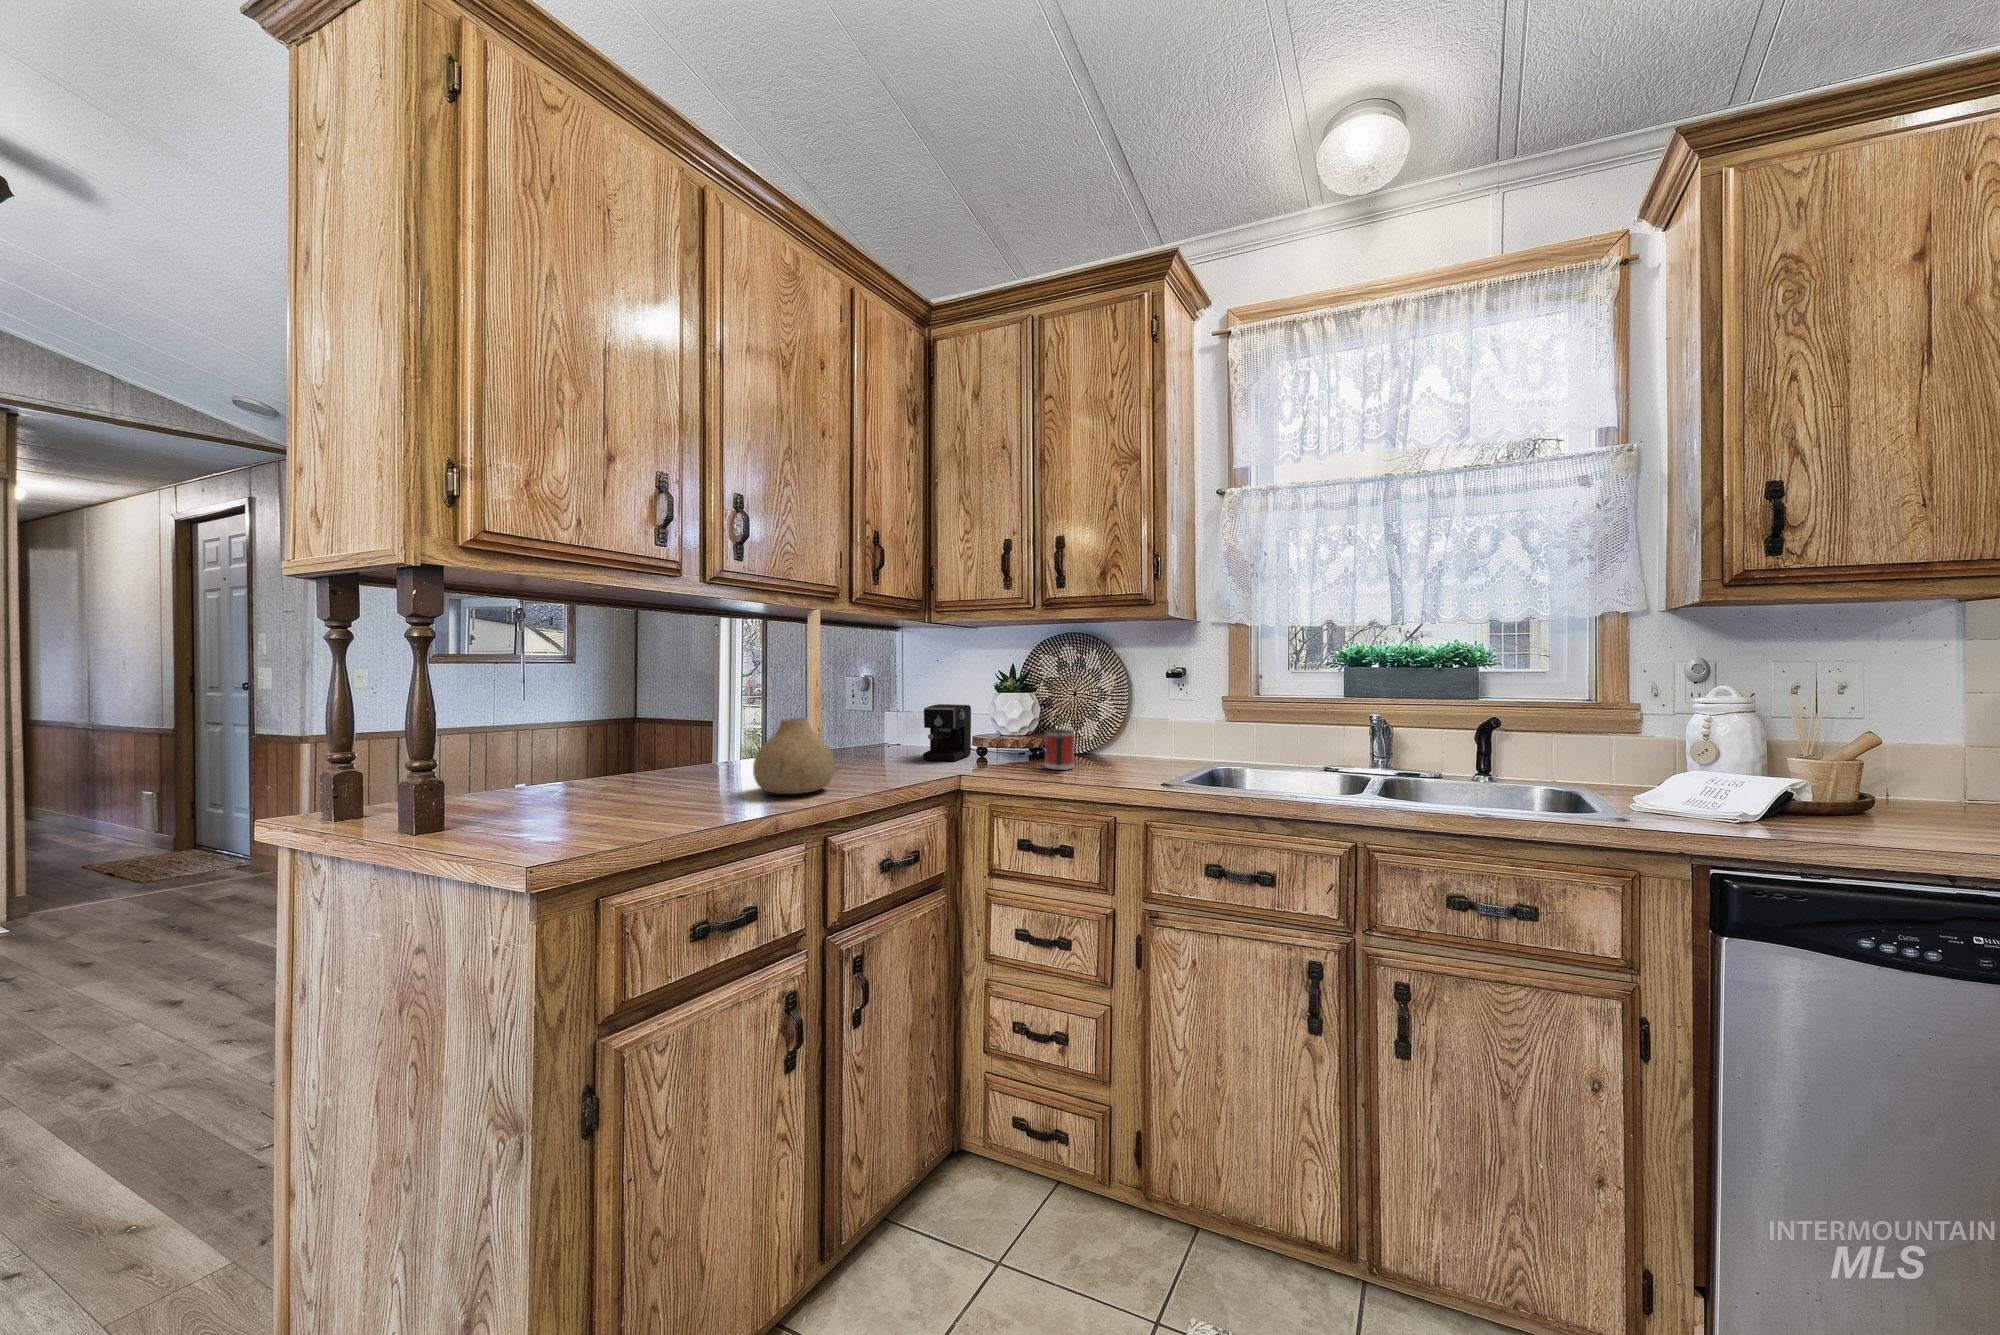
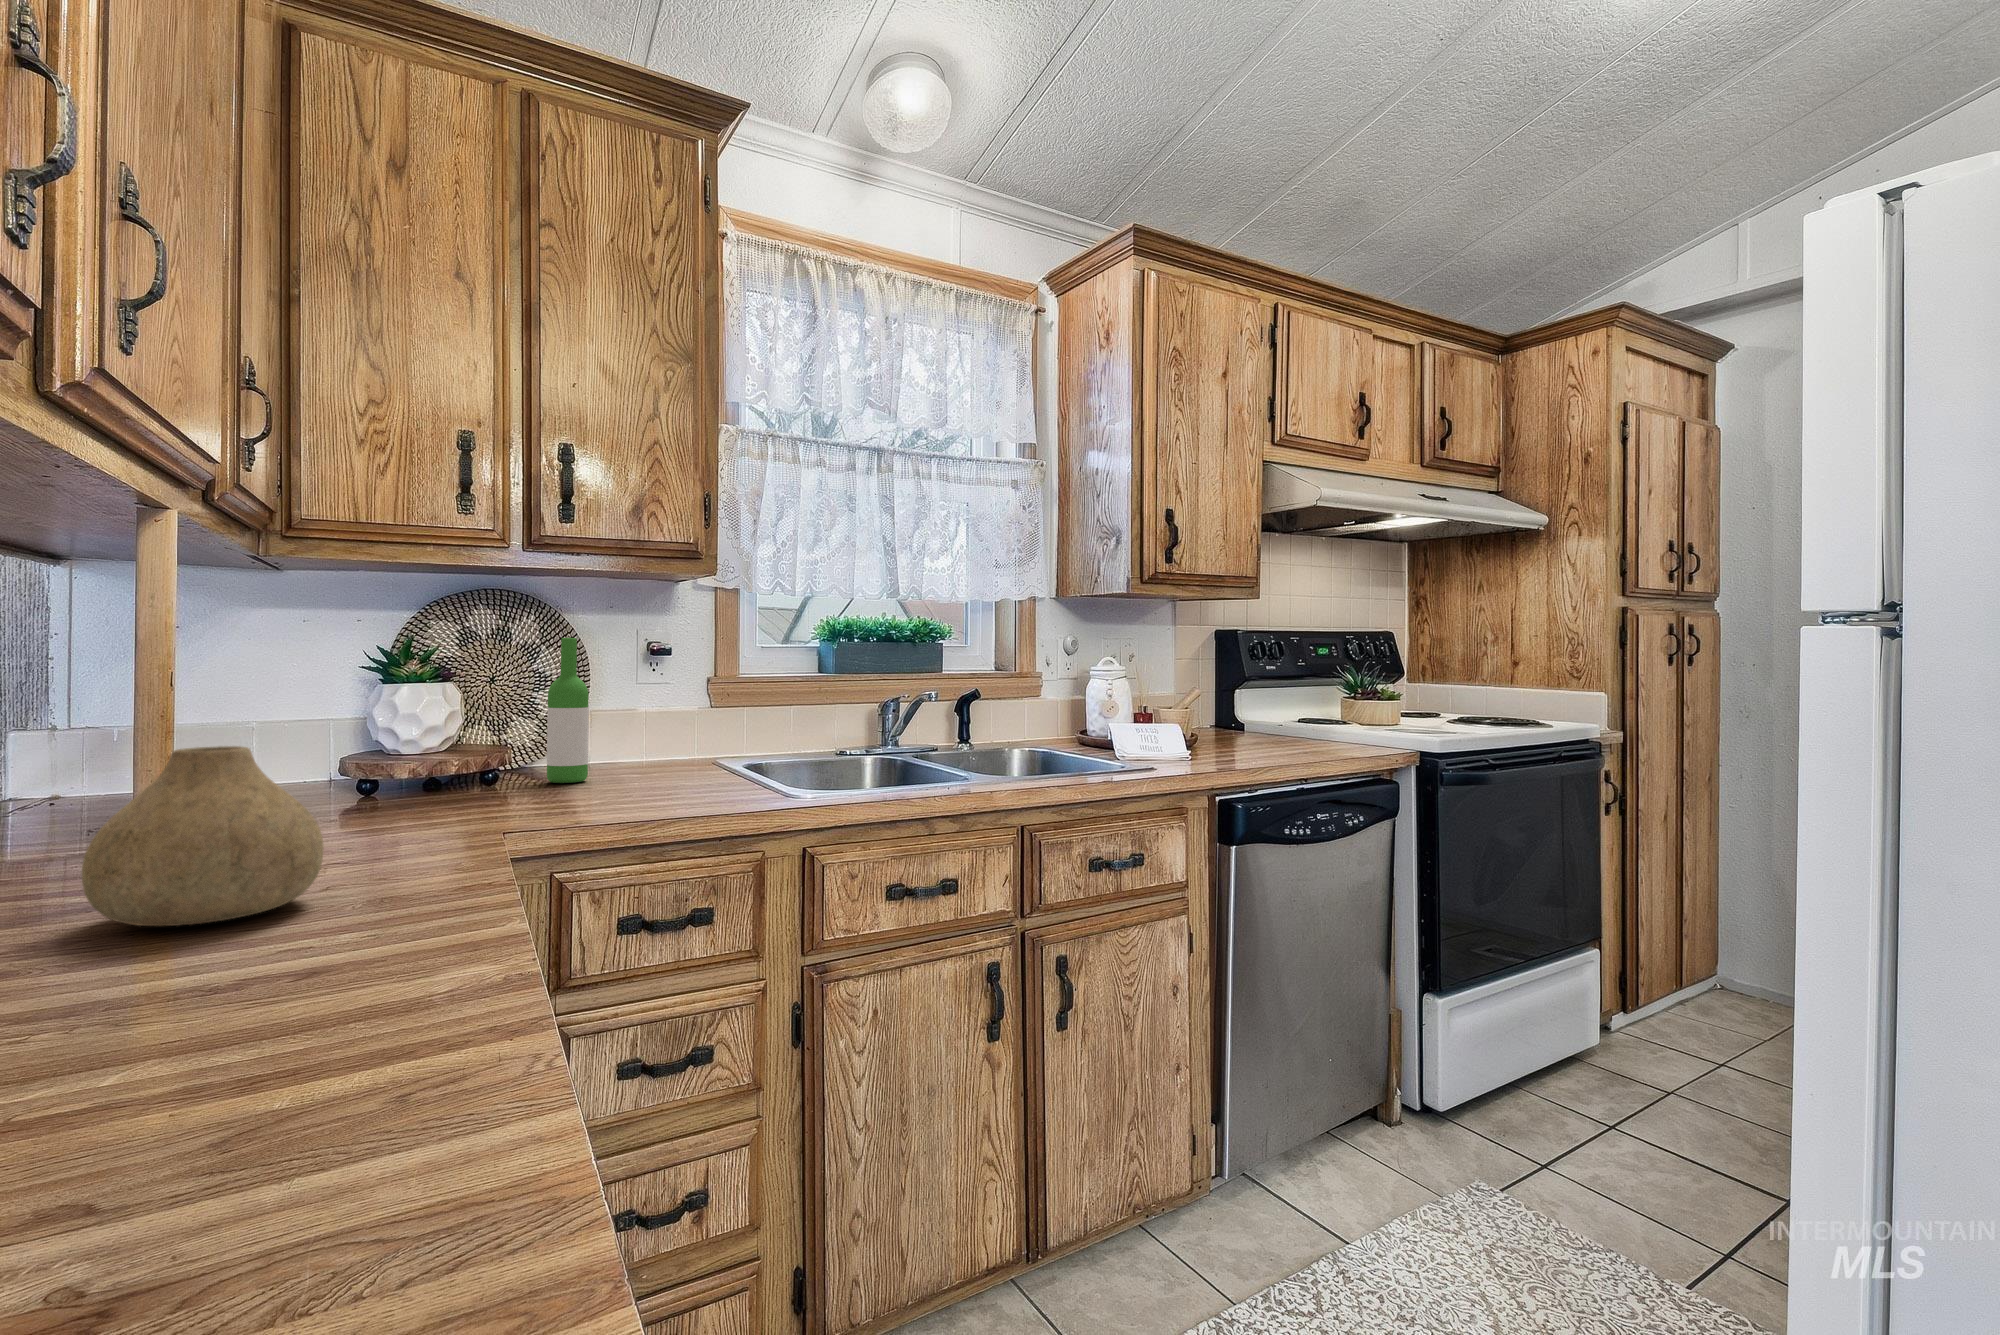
wine bottle: none [1075,657,1099,751] -> present [547,638,589,783]
coffee maker: present [923,704,1026,761] -> none [307,718,496,826]
mug: present [1046,729,1074,770] -> none [589,745,637,807]

